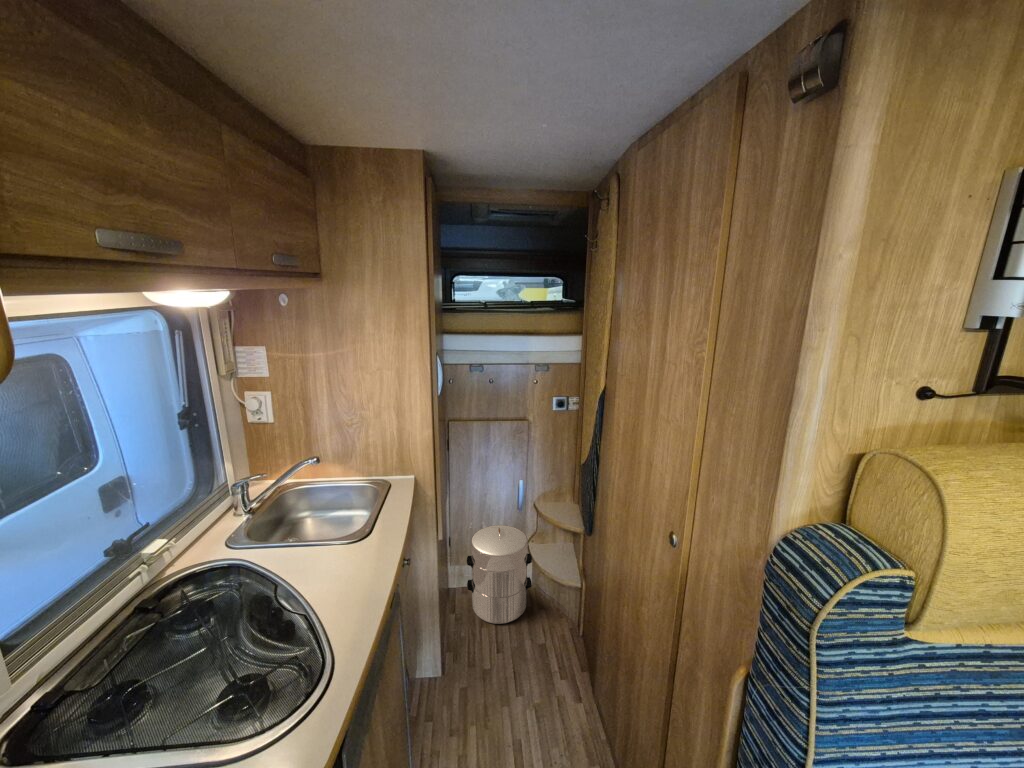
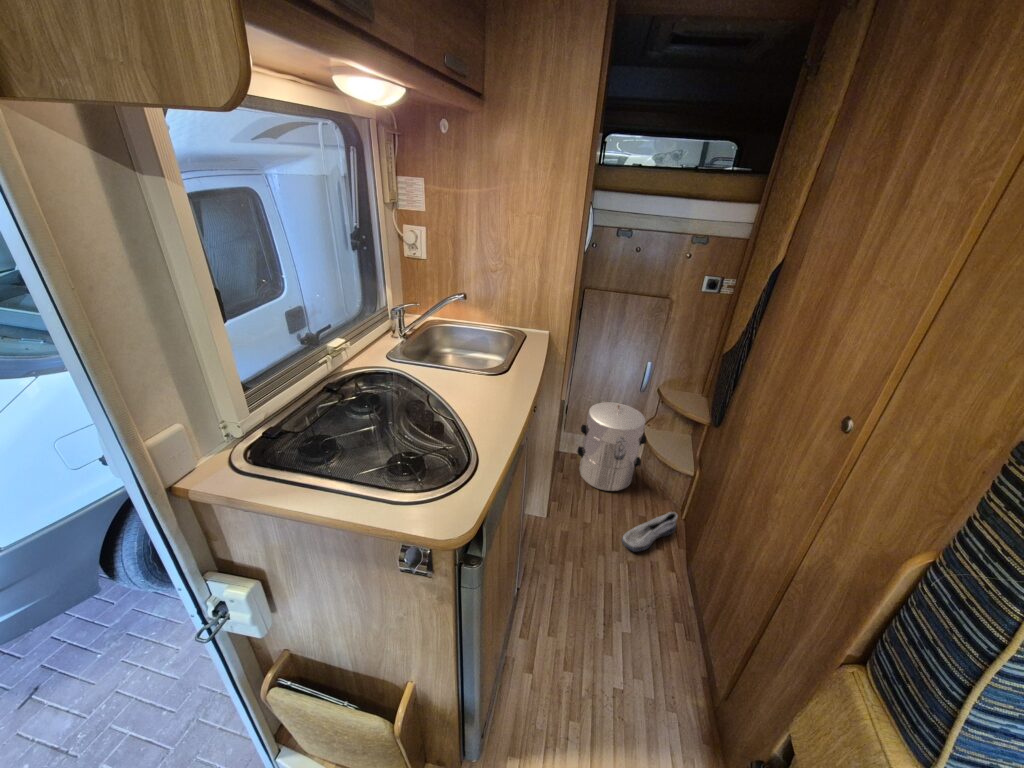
shoe: none [526,631,576,691] -> present [622,512,678,552]

